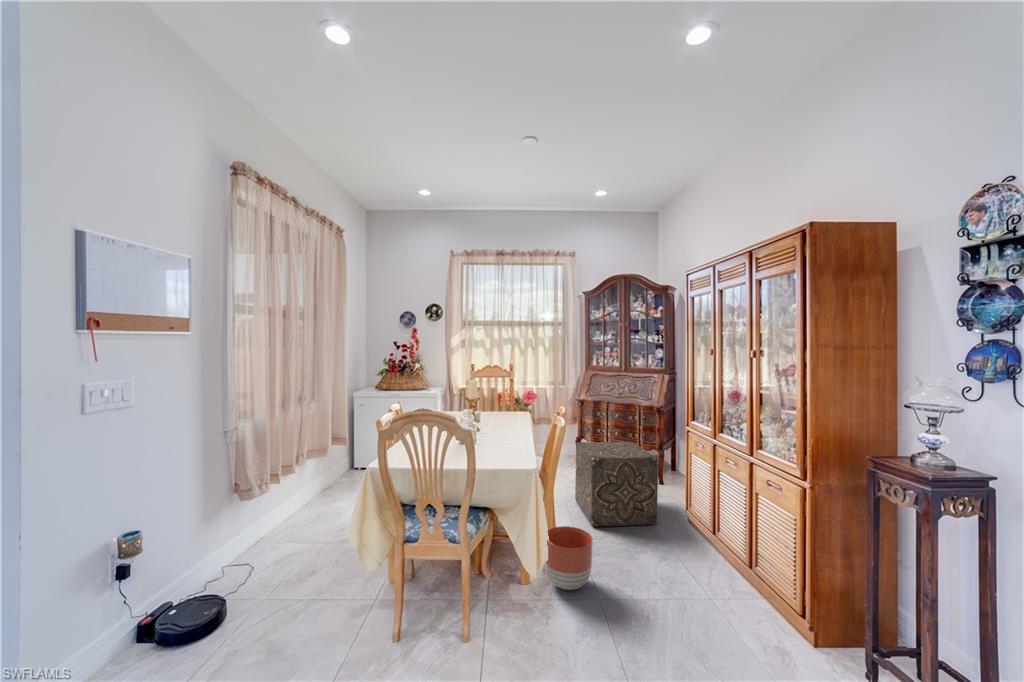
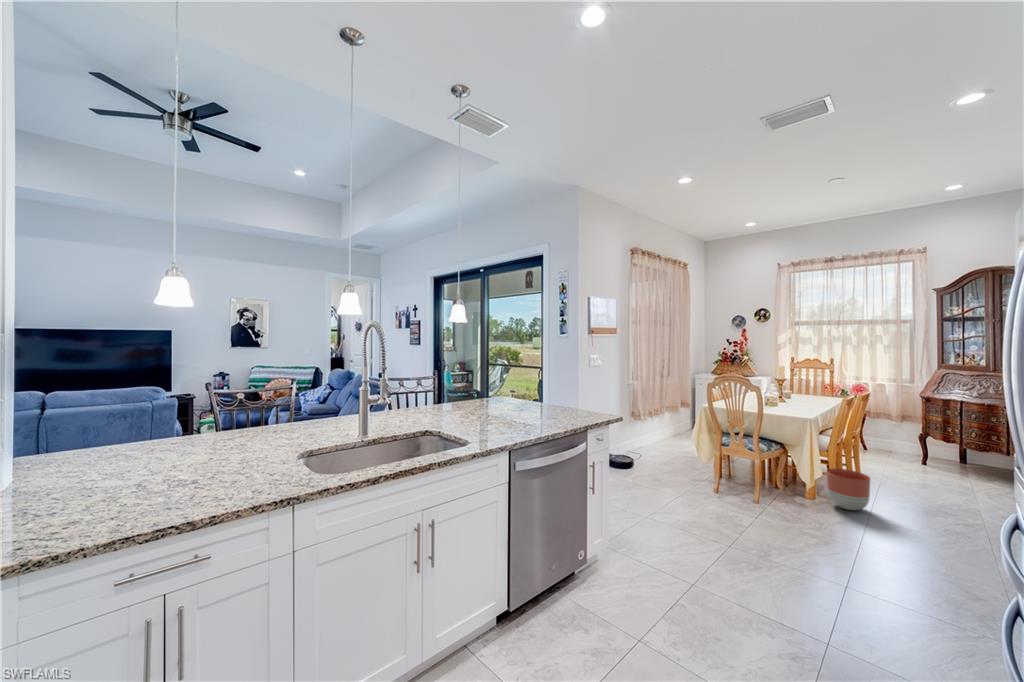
ottoman: present [575,442,658,526] -> none [893,426,986,507]

